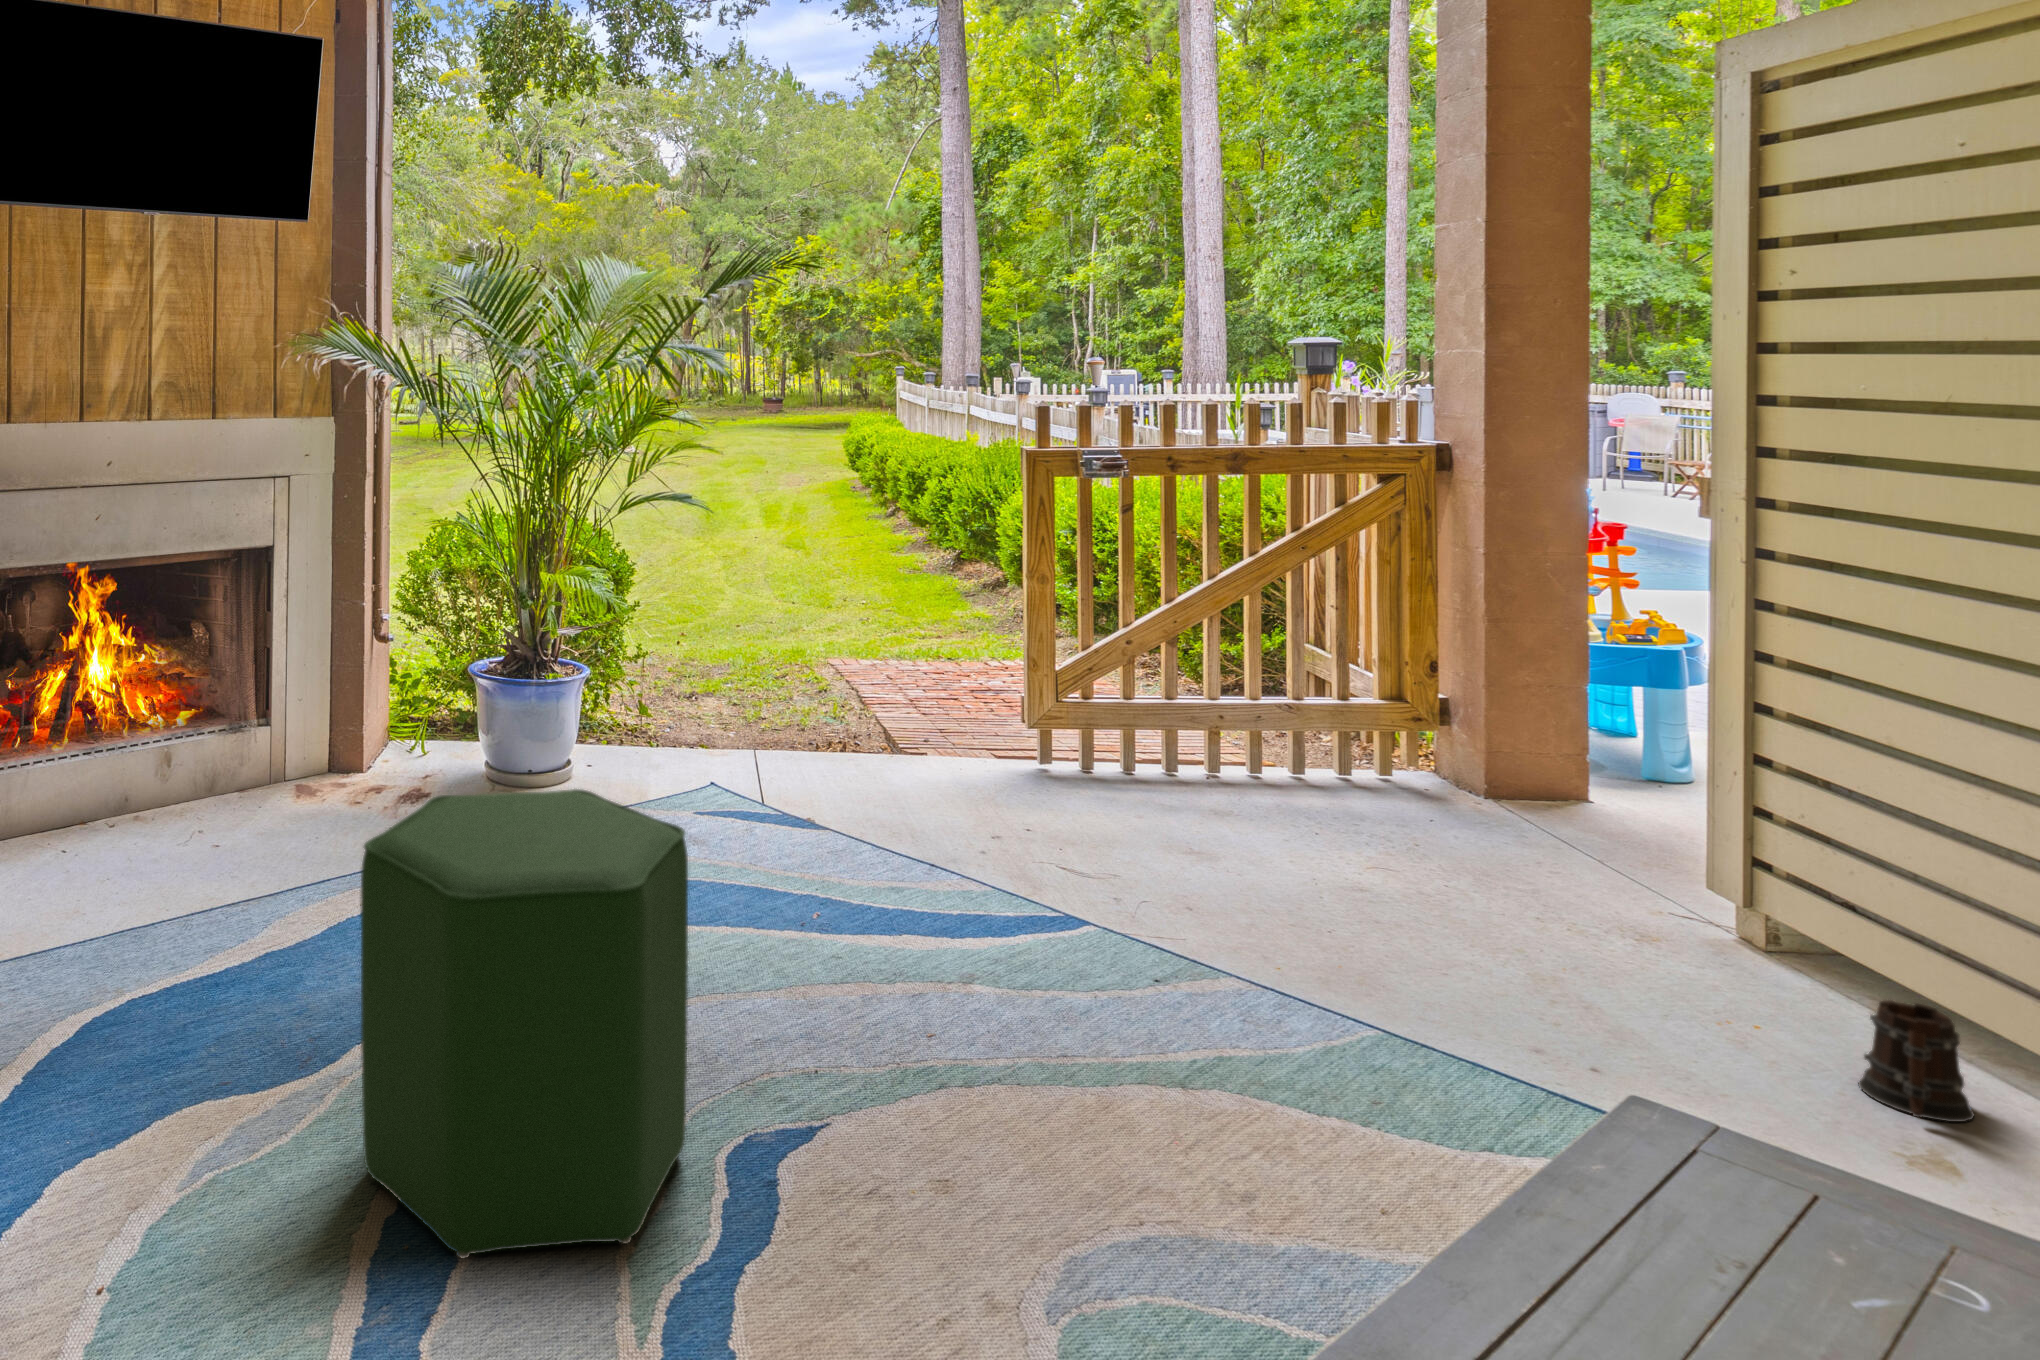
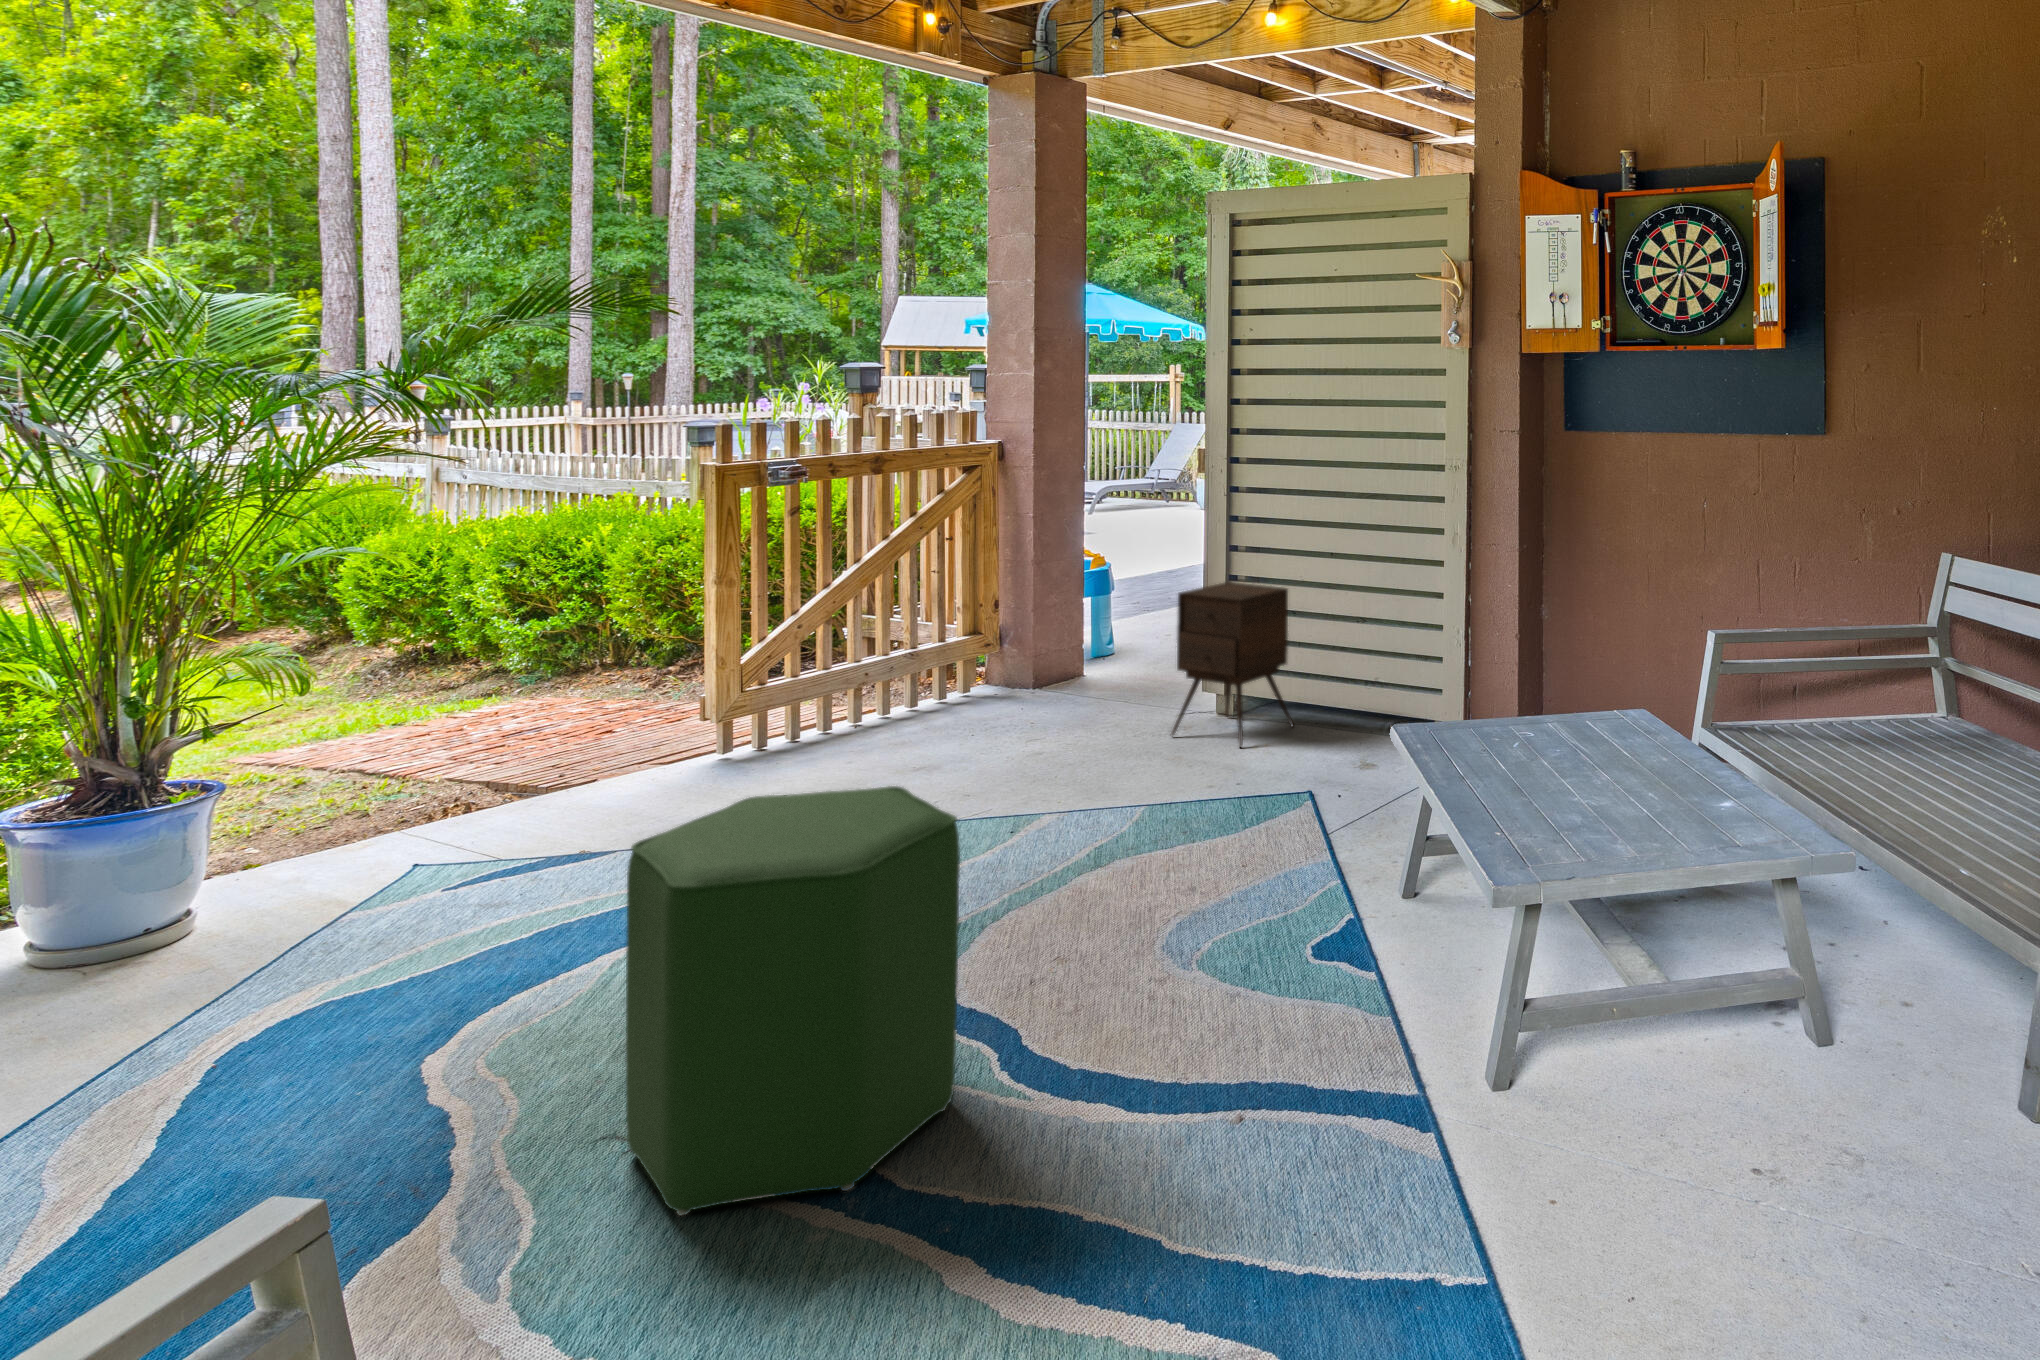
side table: none [1584,704,1863,1010] -> present [1171,582,1294,747]
beer mug: present [1858,1000,1974,1122] -> none [1318,706,1360,760]

